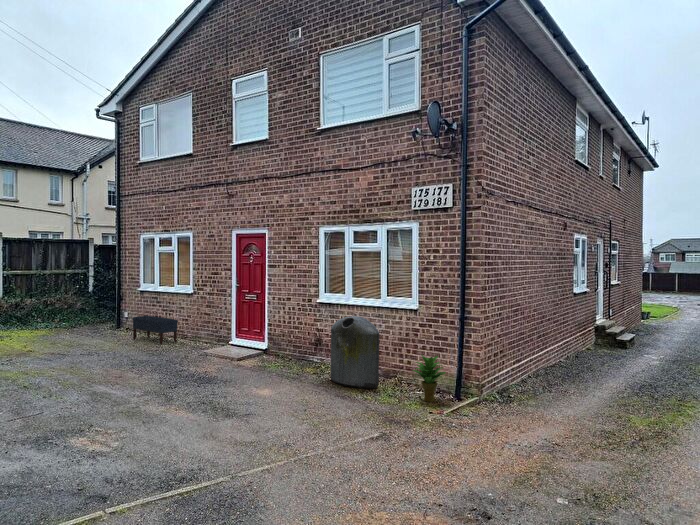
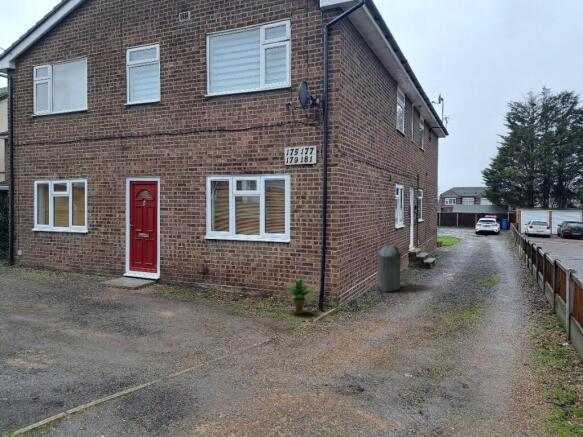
bench: present [132,316,178,344] -> none [30,253,75,278]
trash can: present [331,316,380,389] -> present [378,245,401,293]

